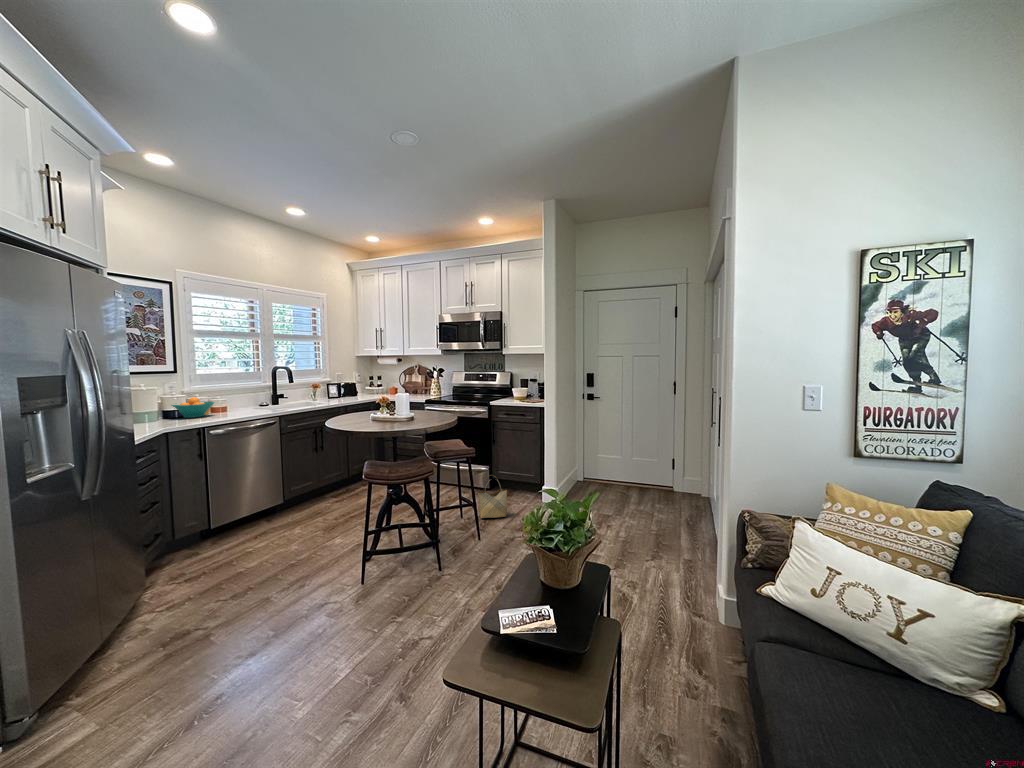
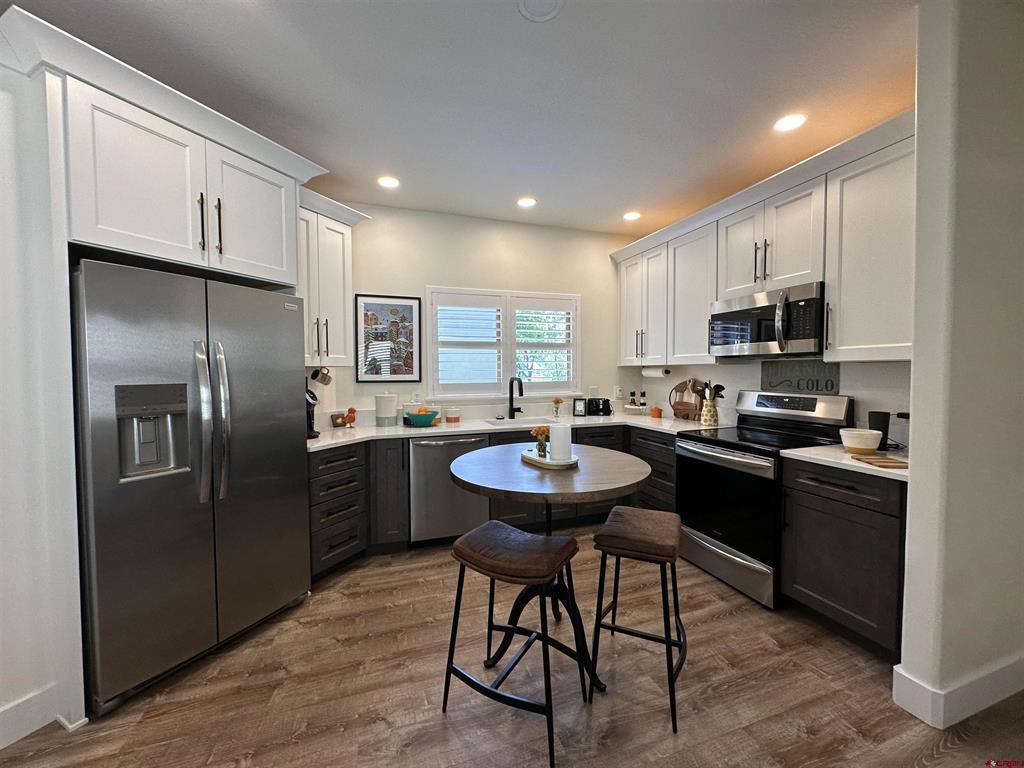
woven basket: present [478,475,507,518] -> none [708,595,775,696]

